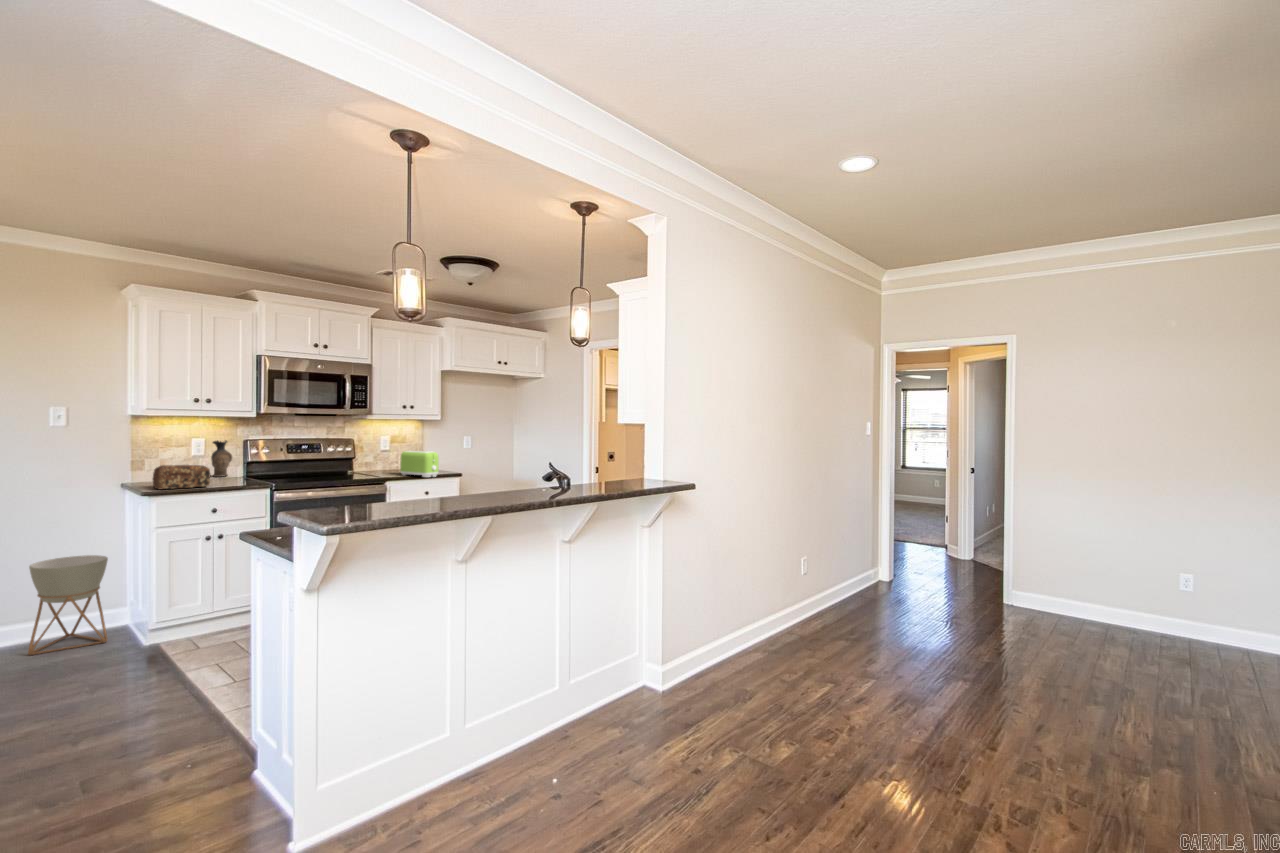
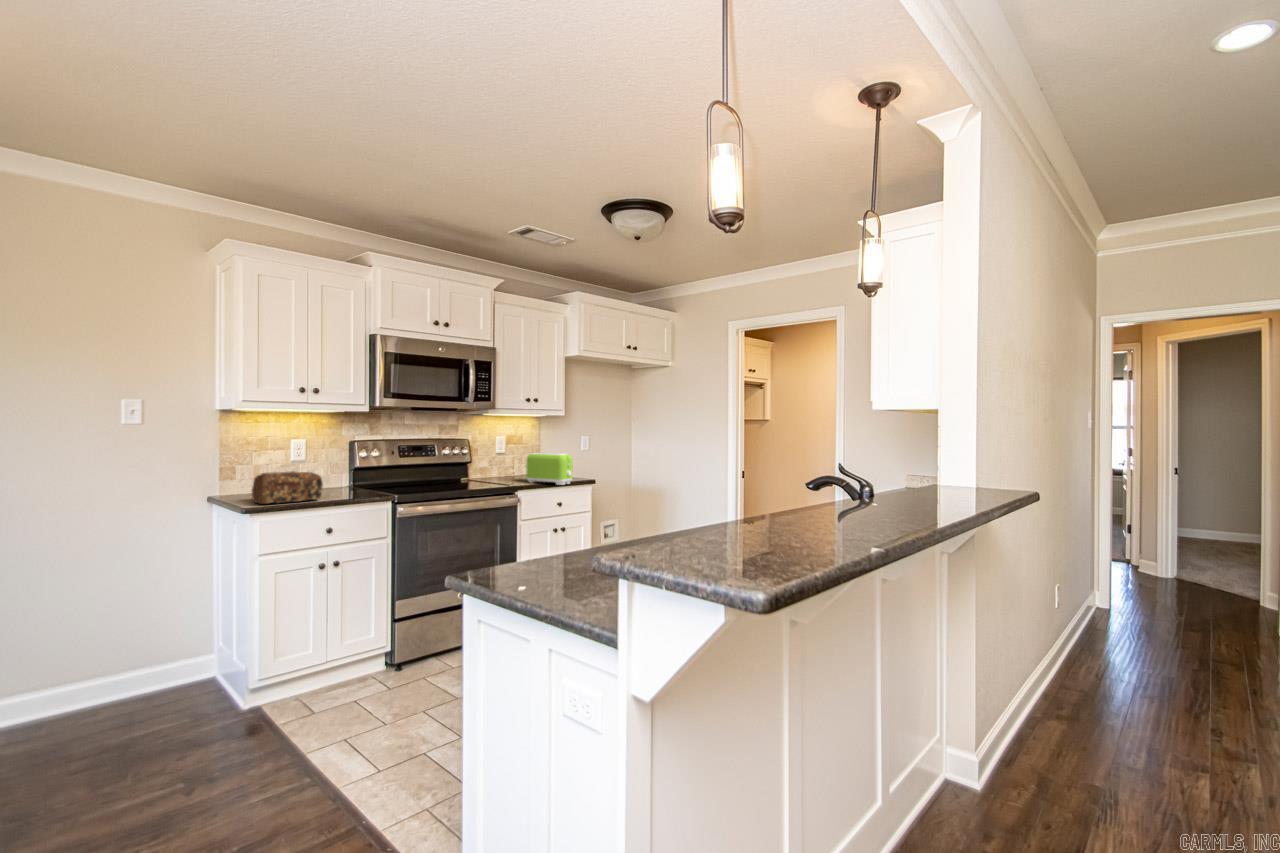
ceramic pitcher: present [211,440,232,477] -> none [312,435,337,486]
planter: present [28,555,108,655] -> none [97,589,197,728]

